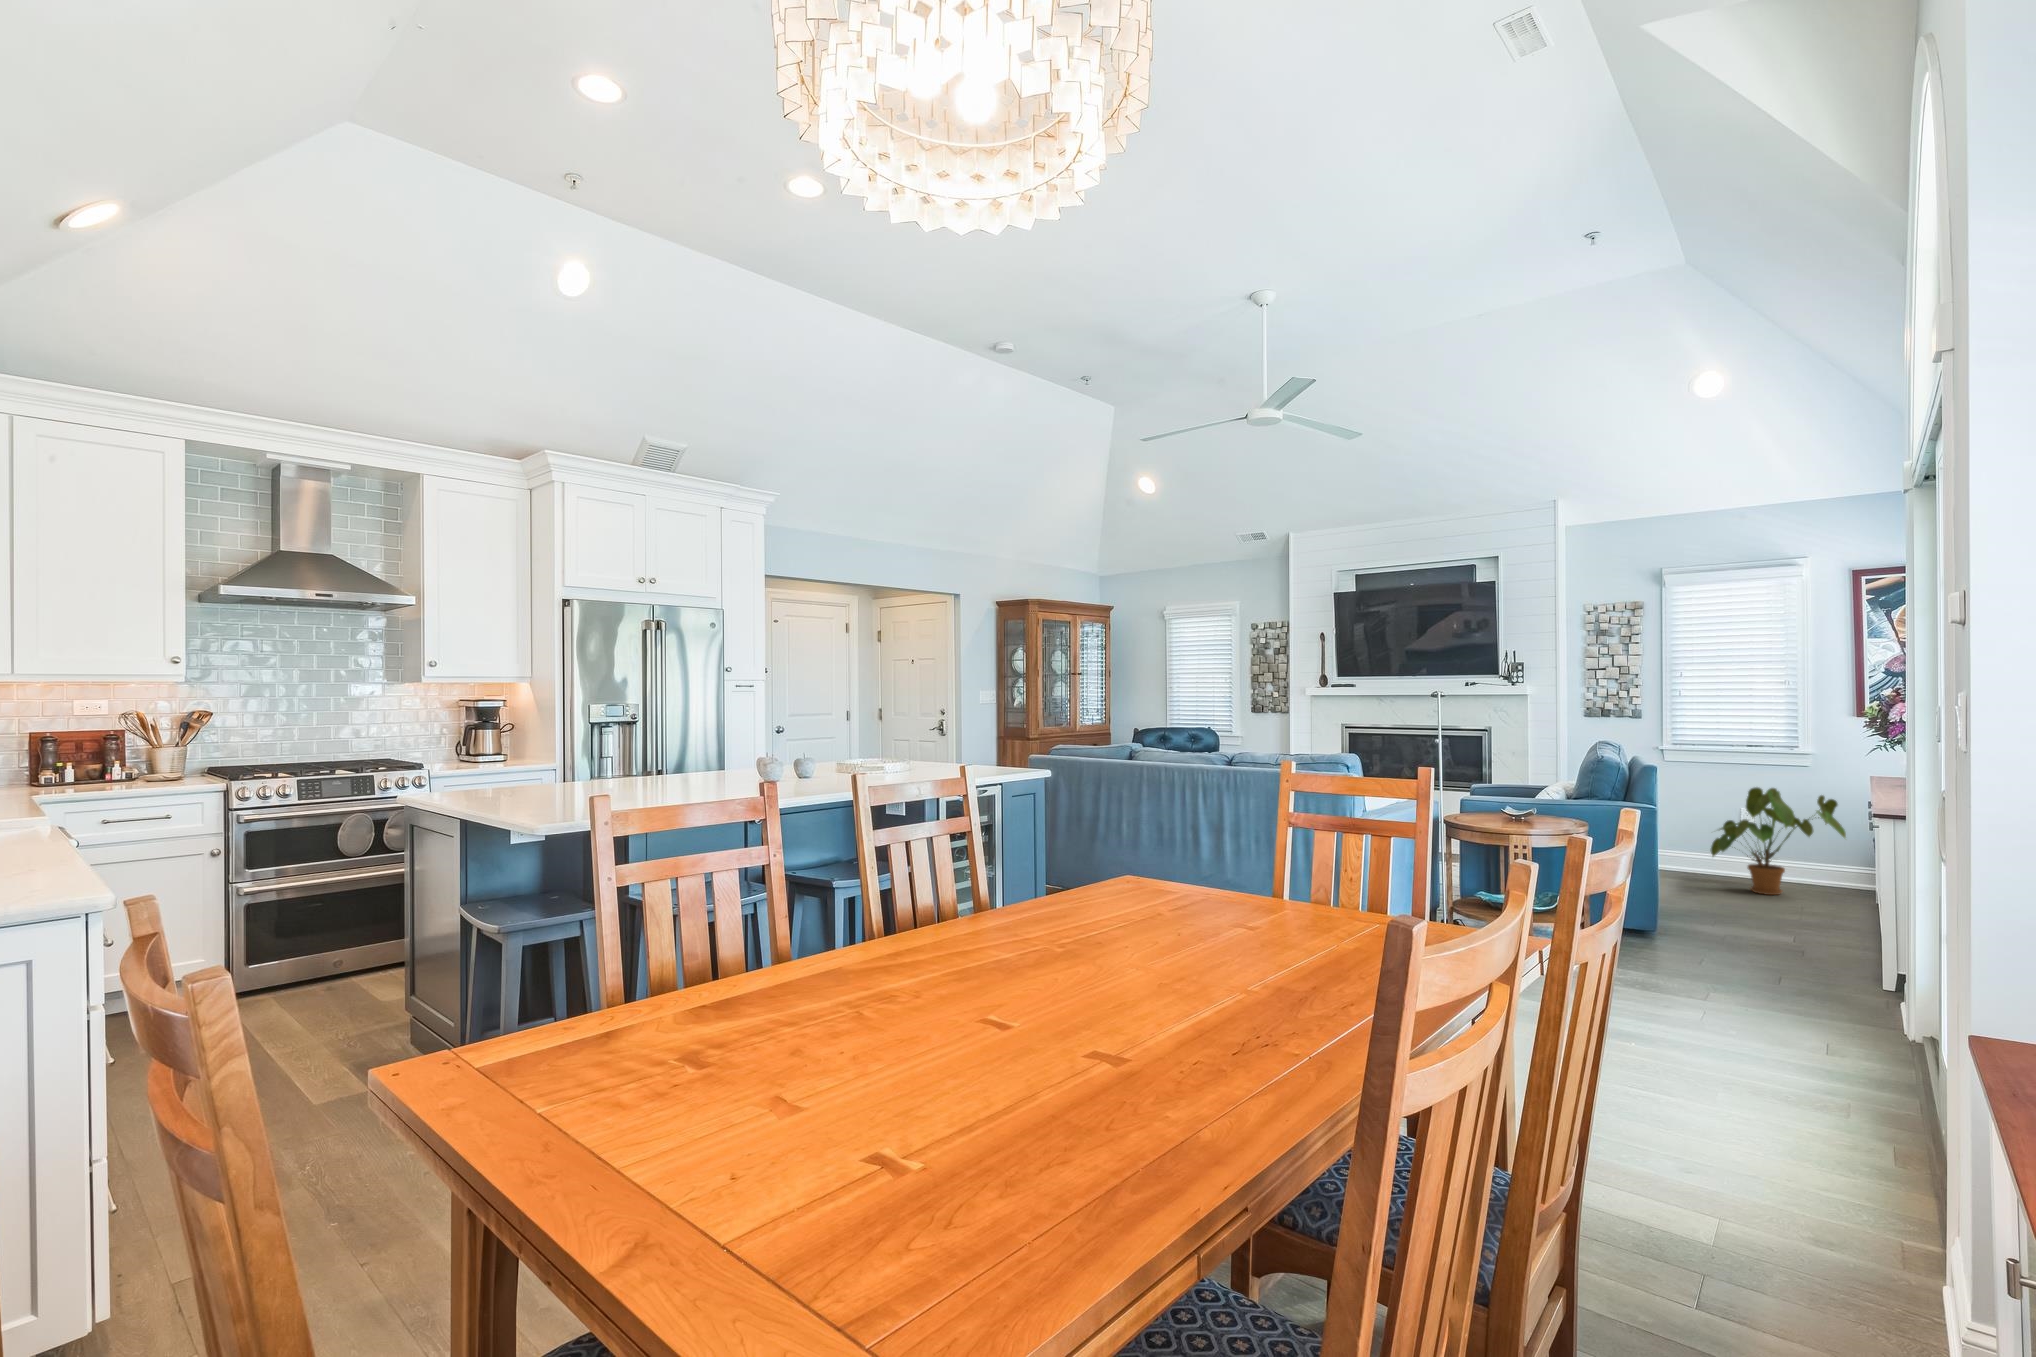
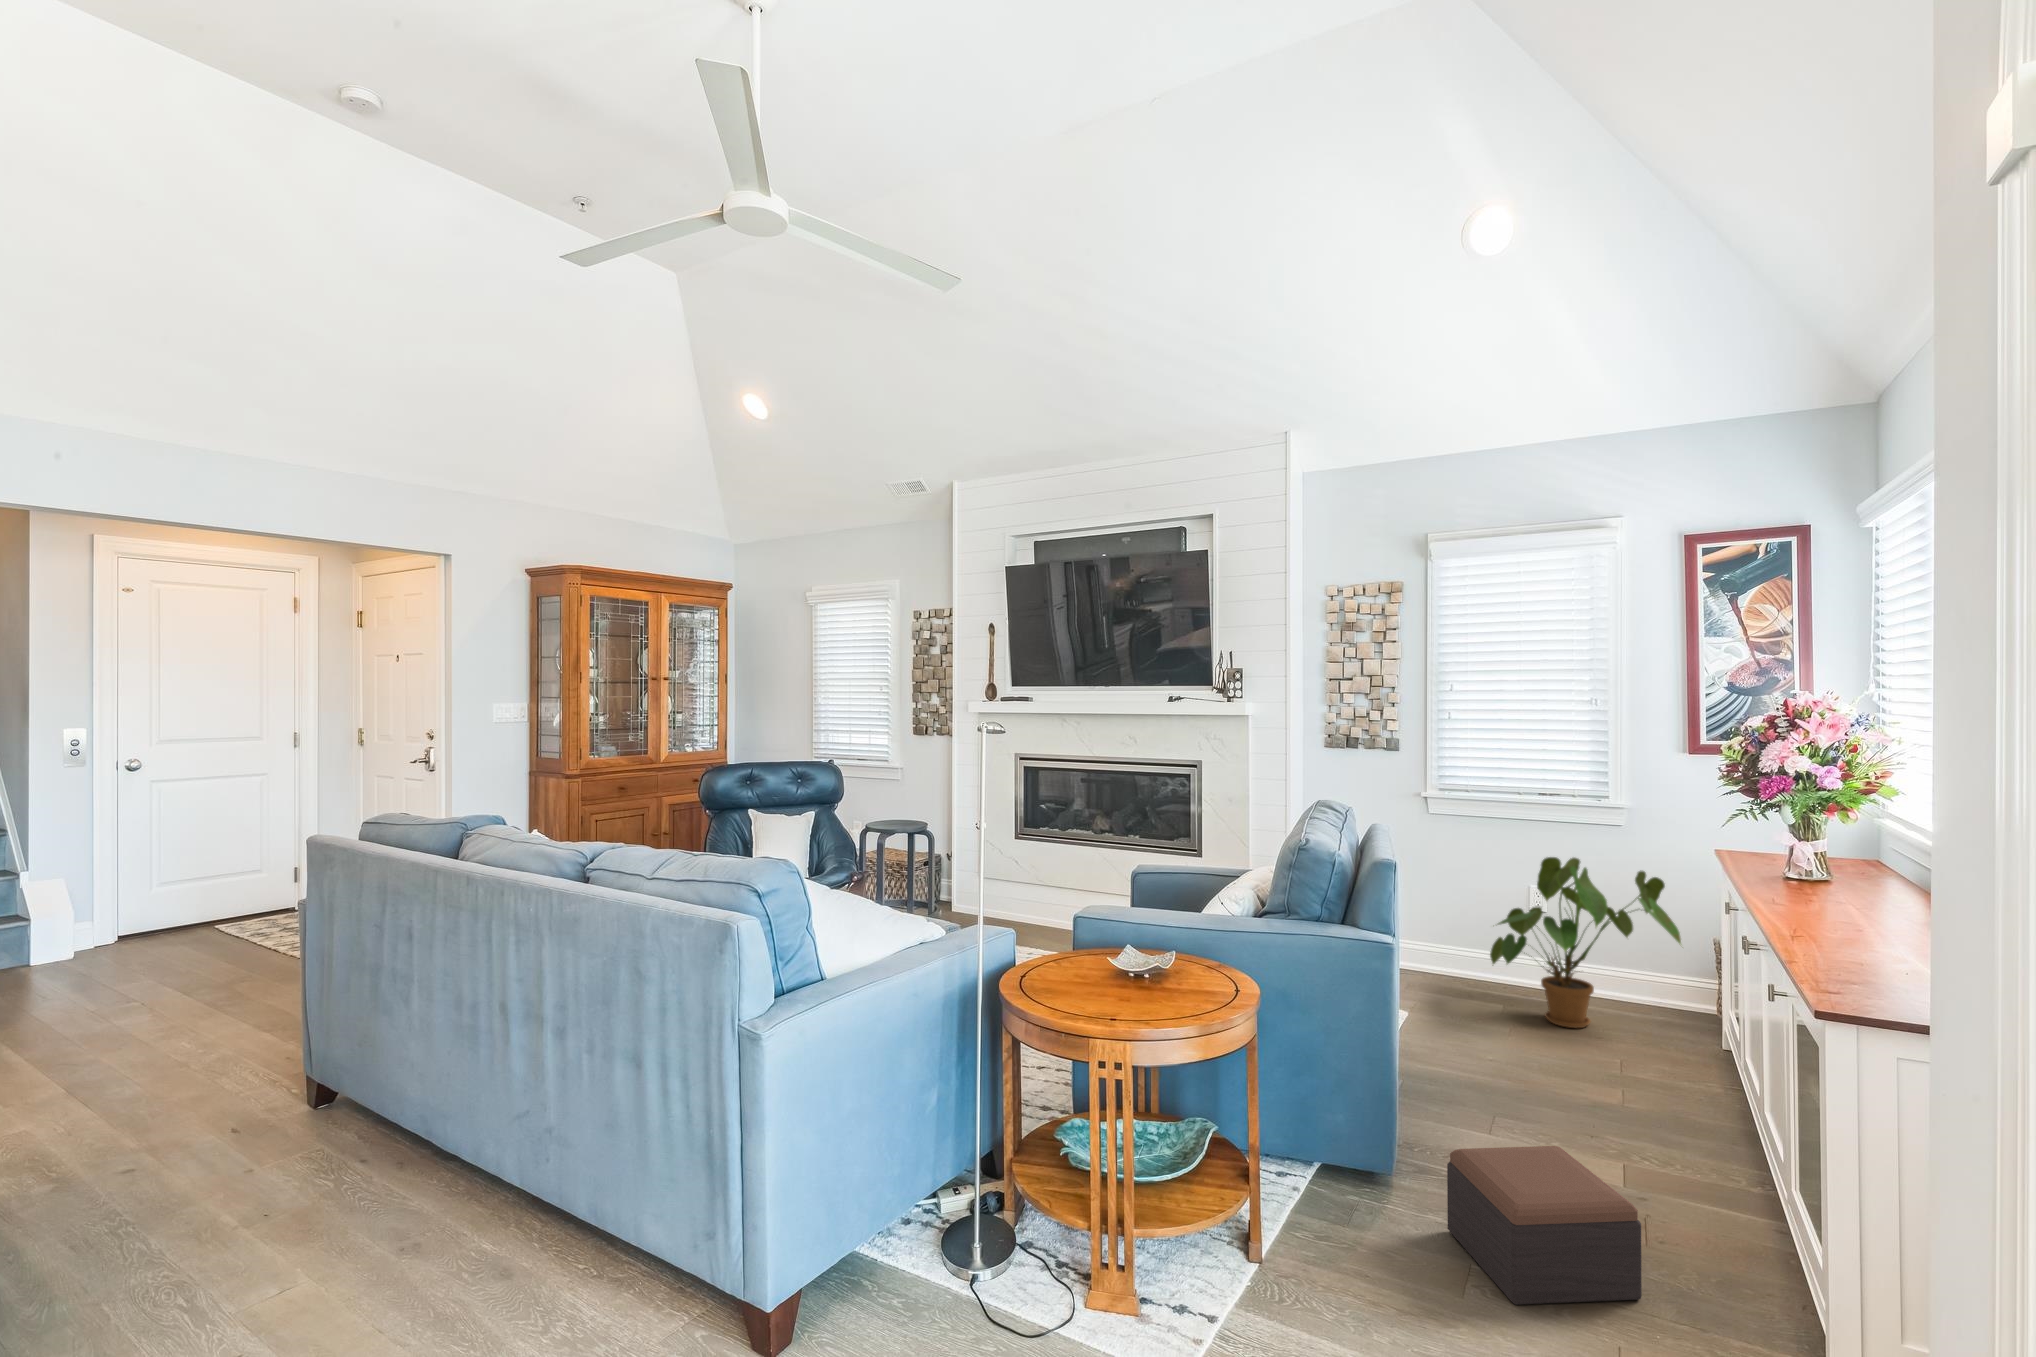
footstool: none [1683,911,1788,973] -> present [1447,1146,1642,1305]

